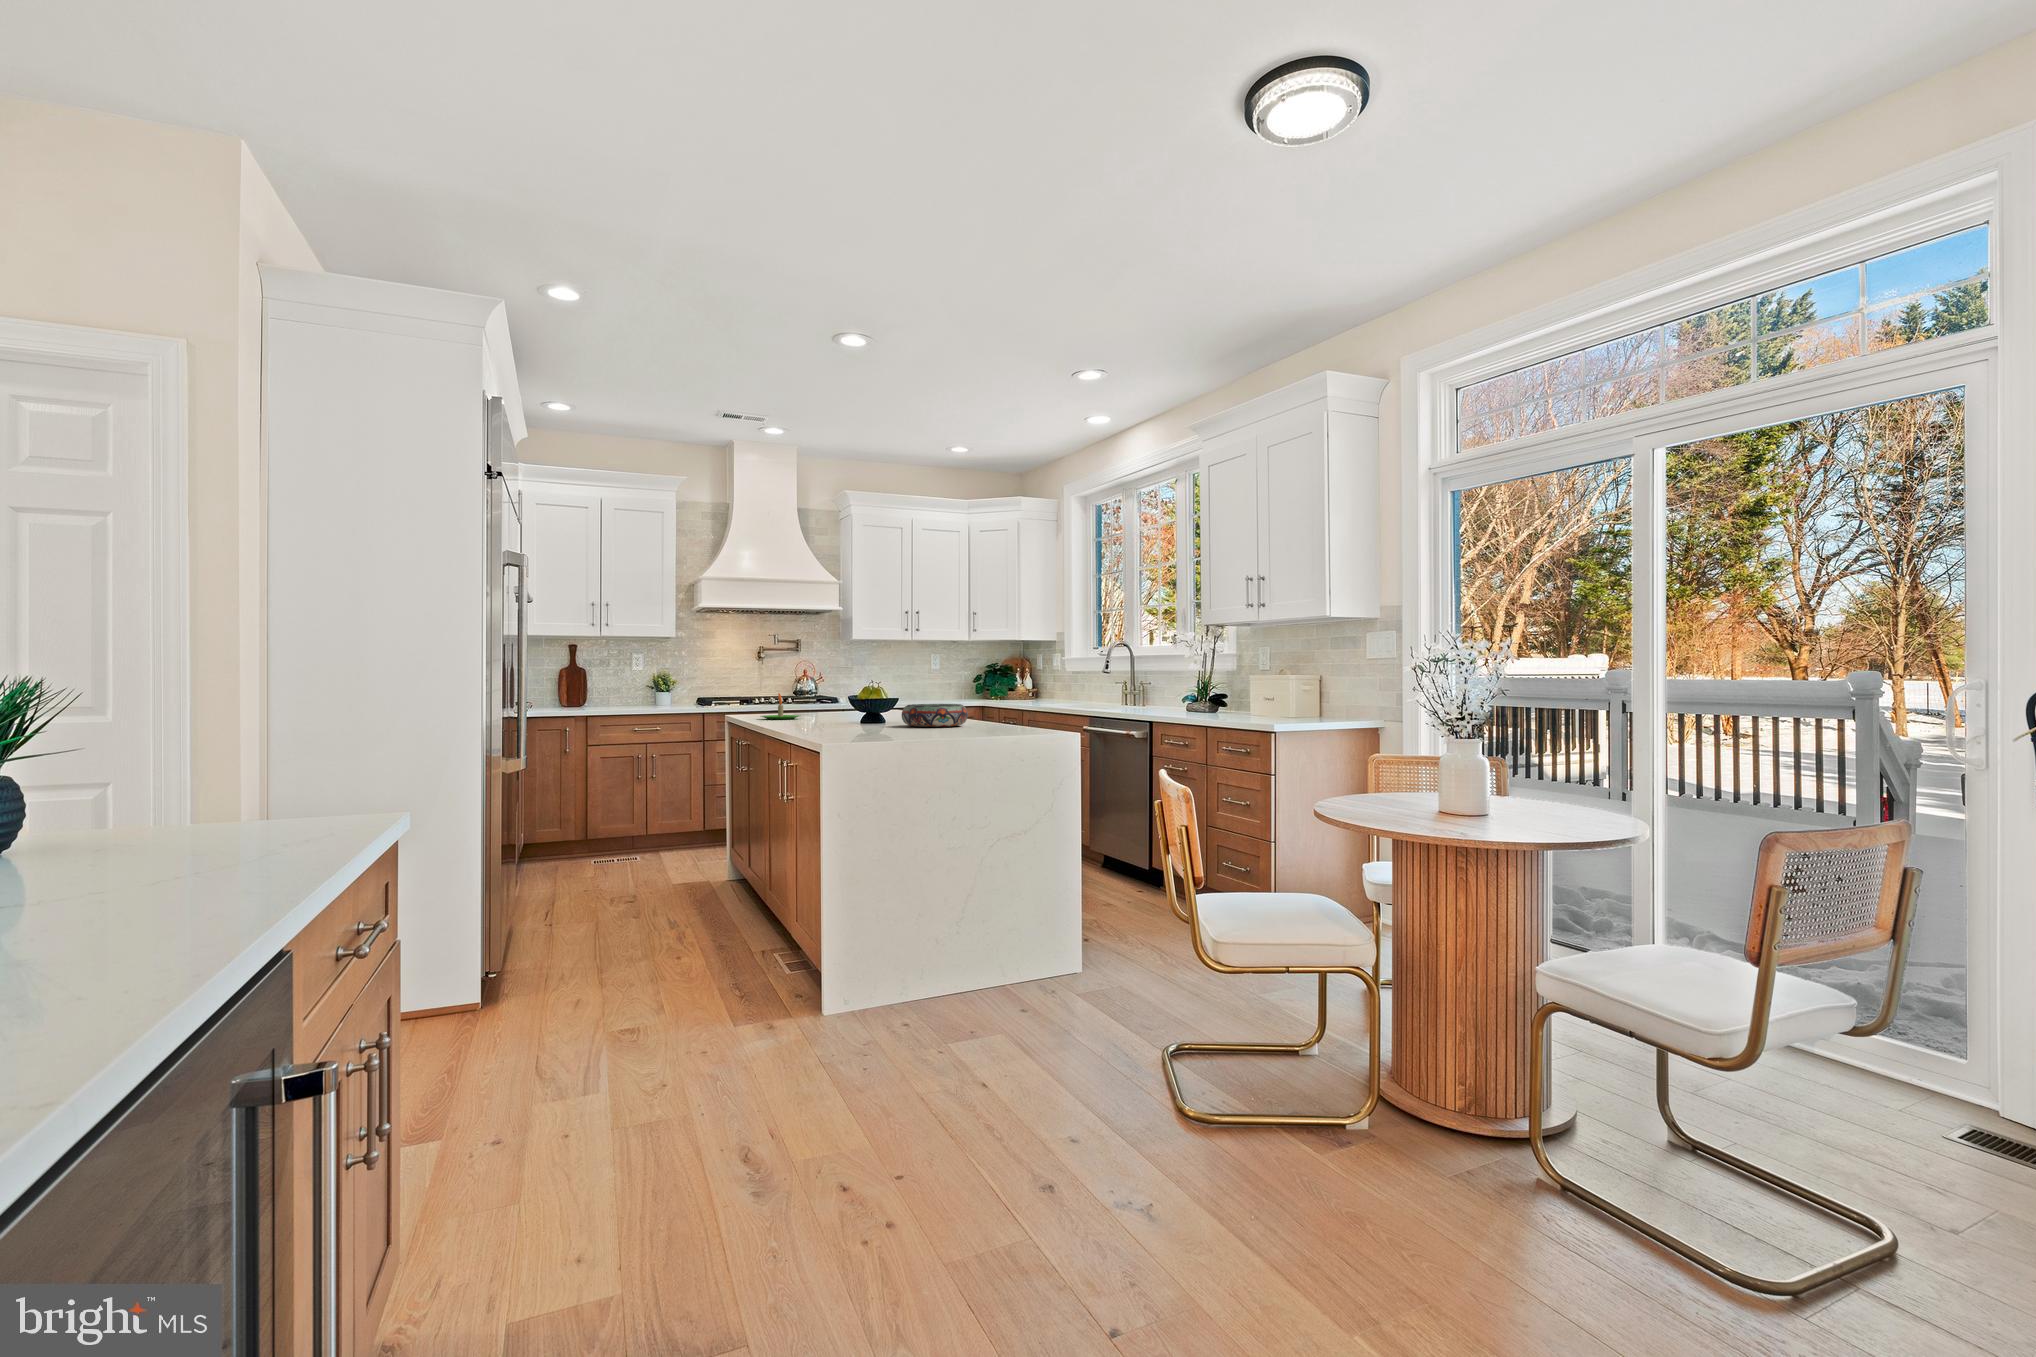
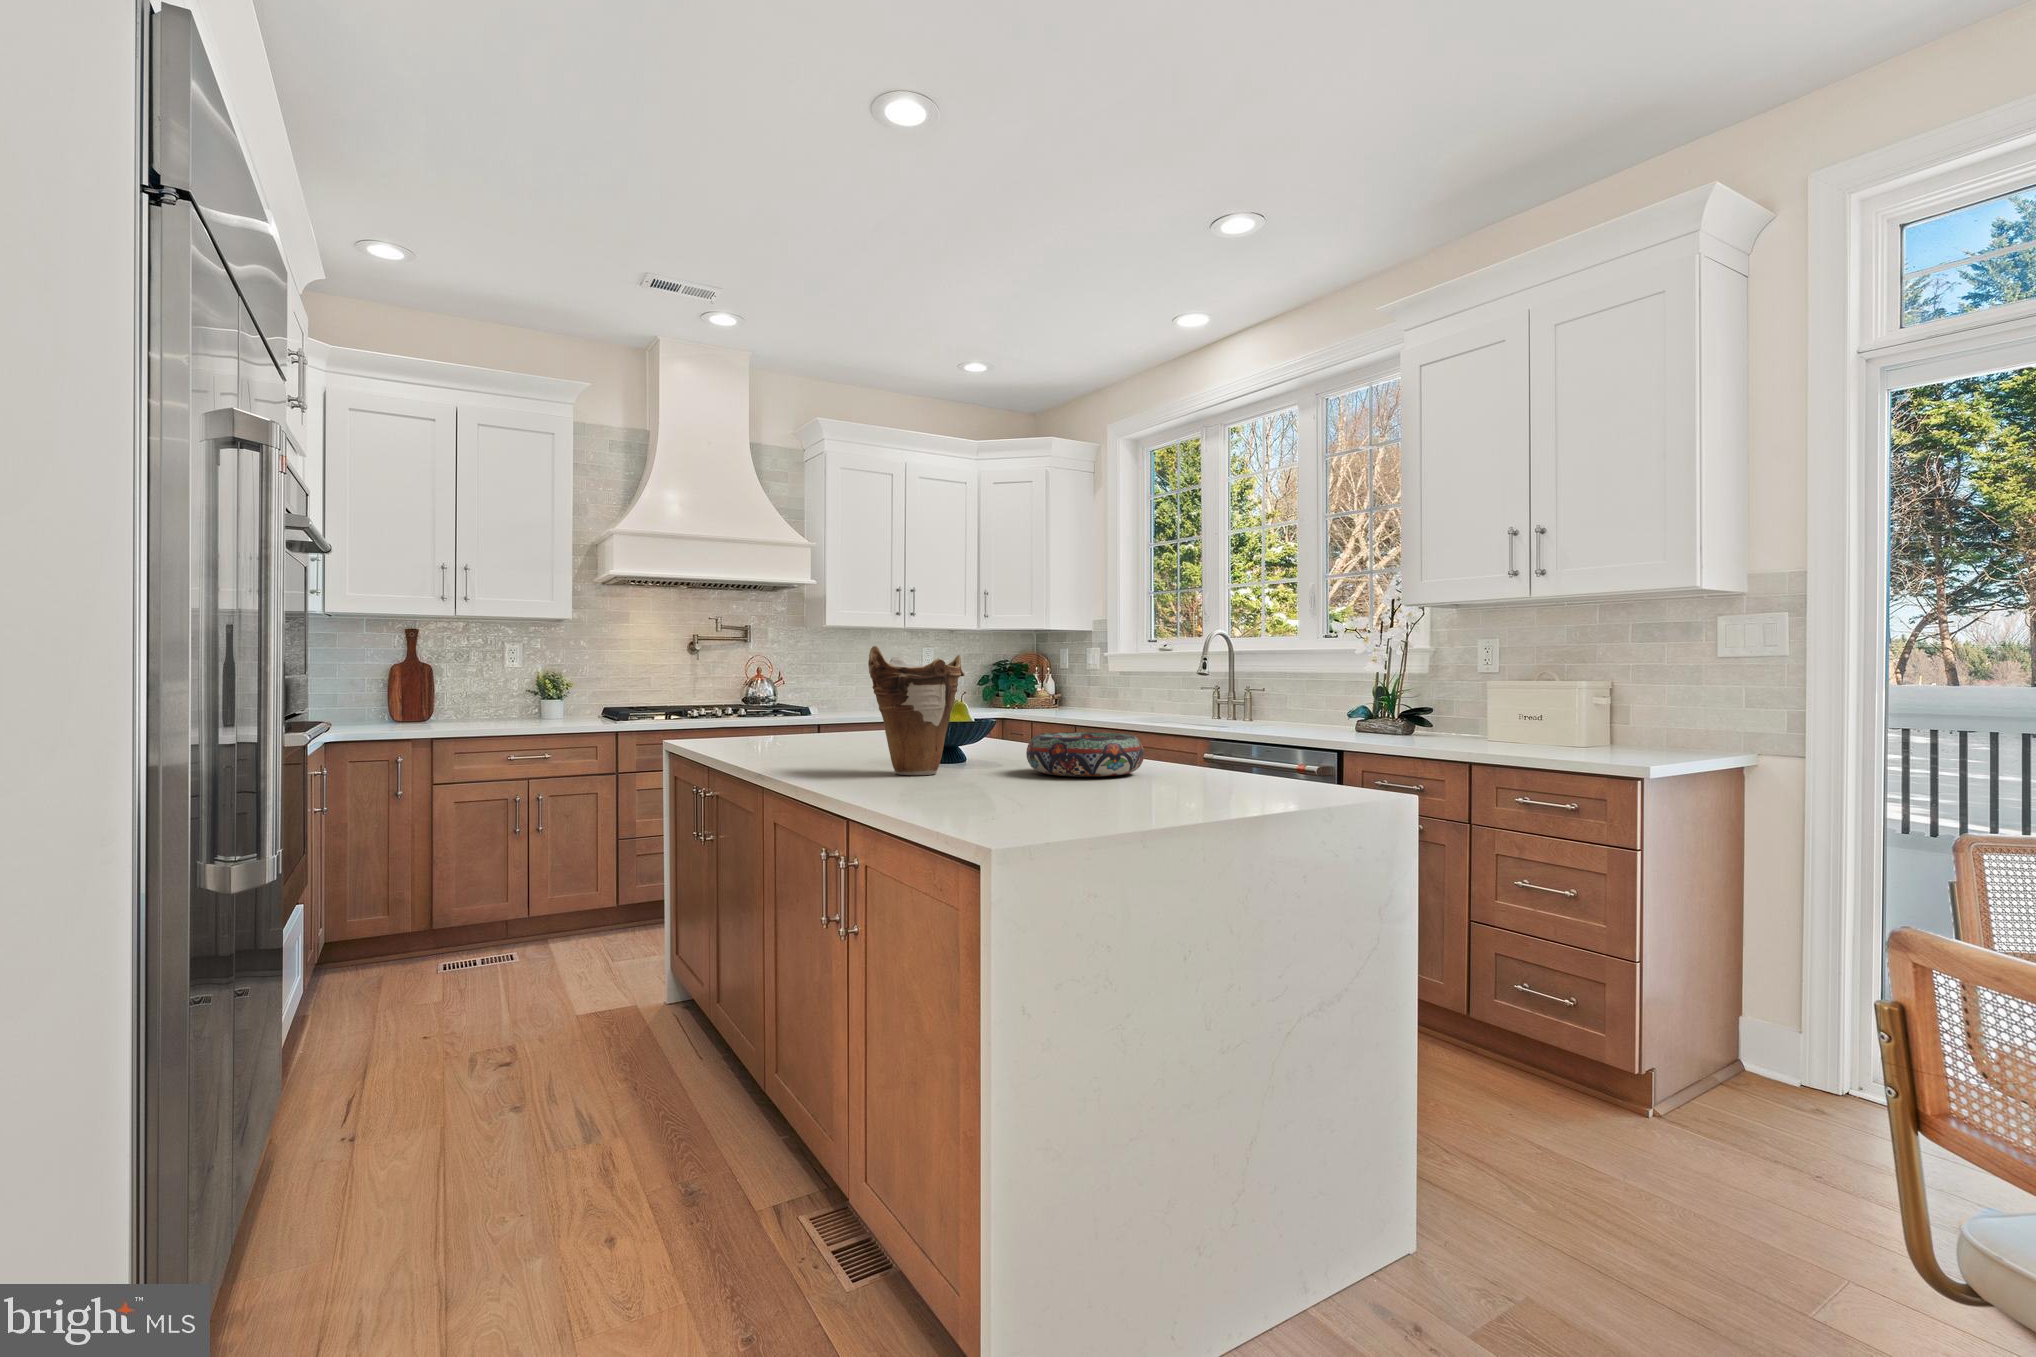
vase: none [812,655,870,726] -> present [868,646,964,775]
candle: present [761,693,801,719] -> none [737,708,805,752]

